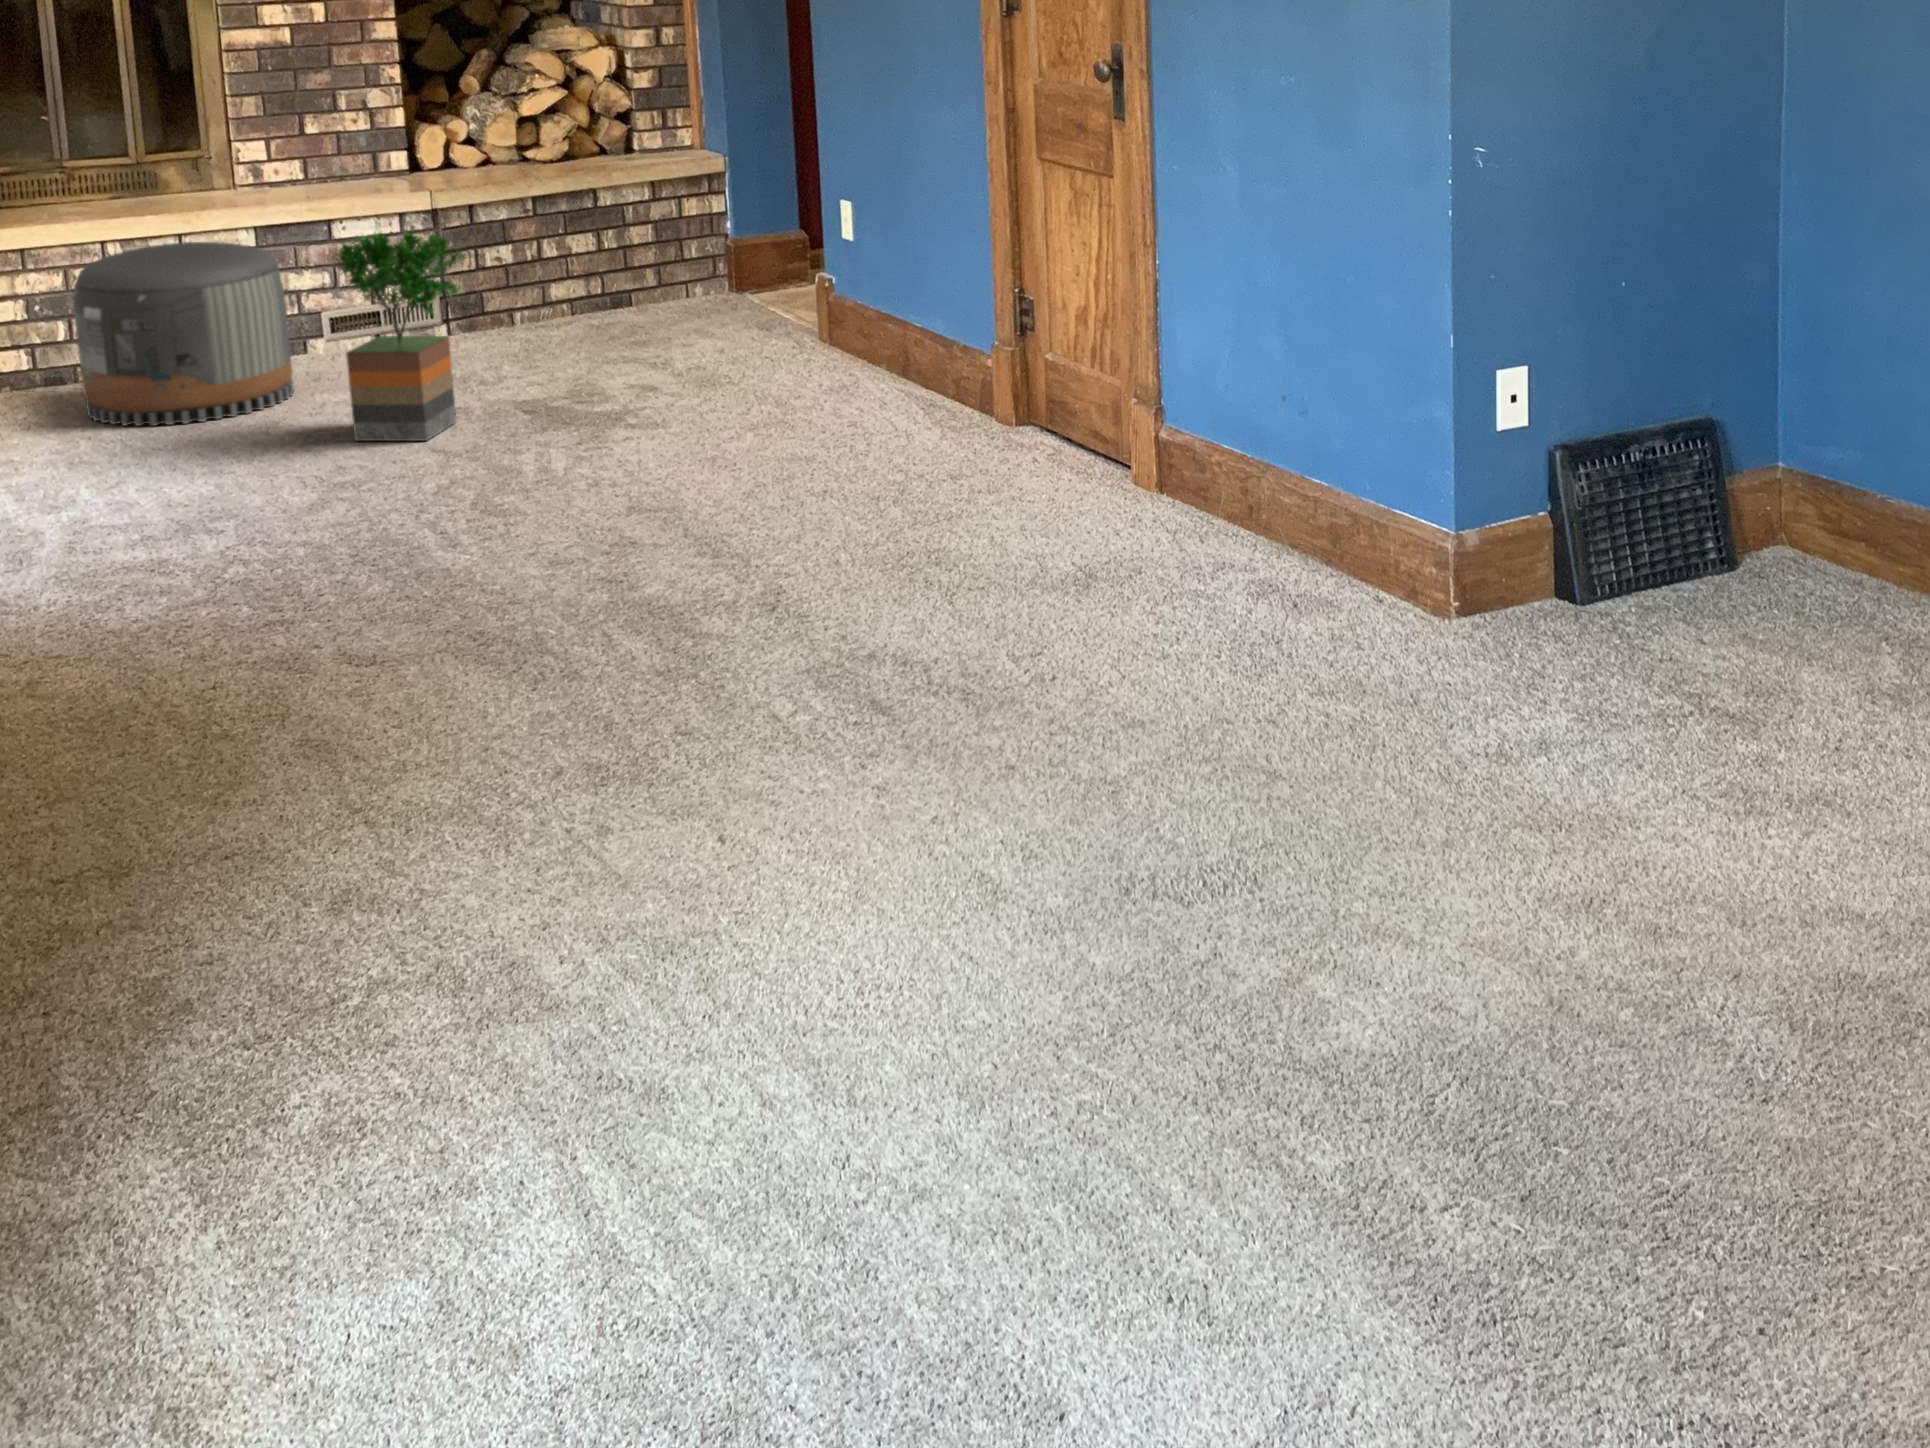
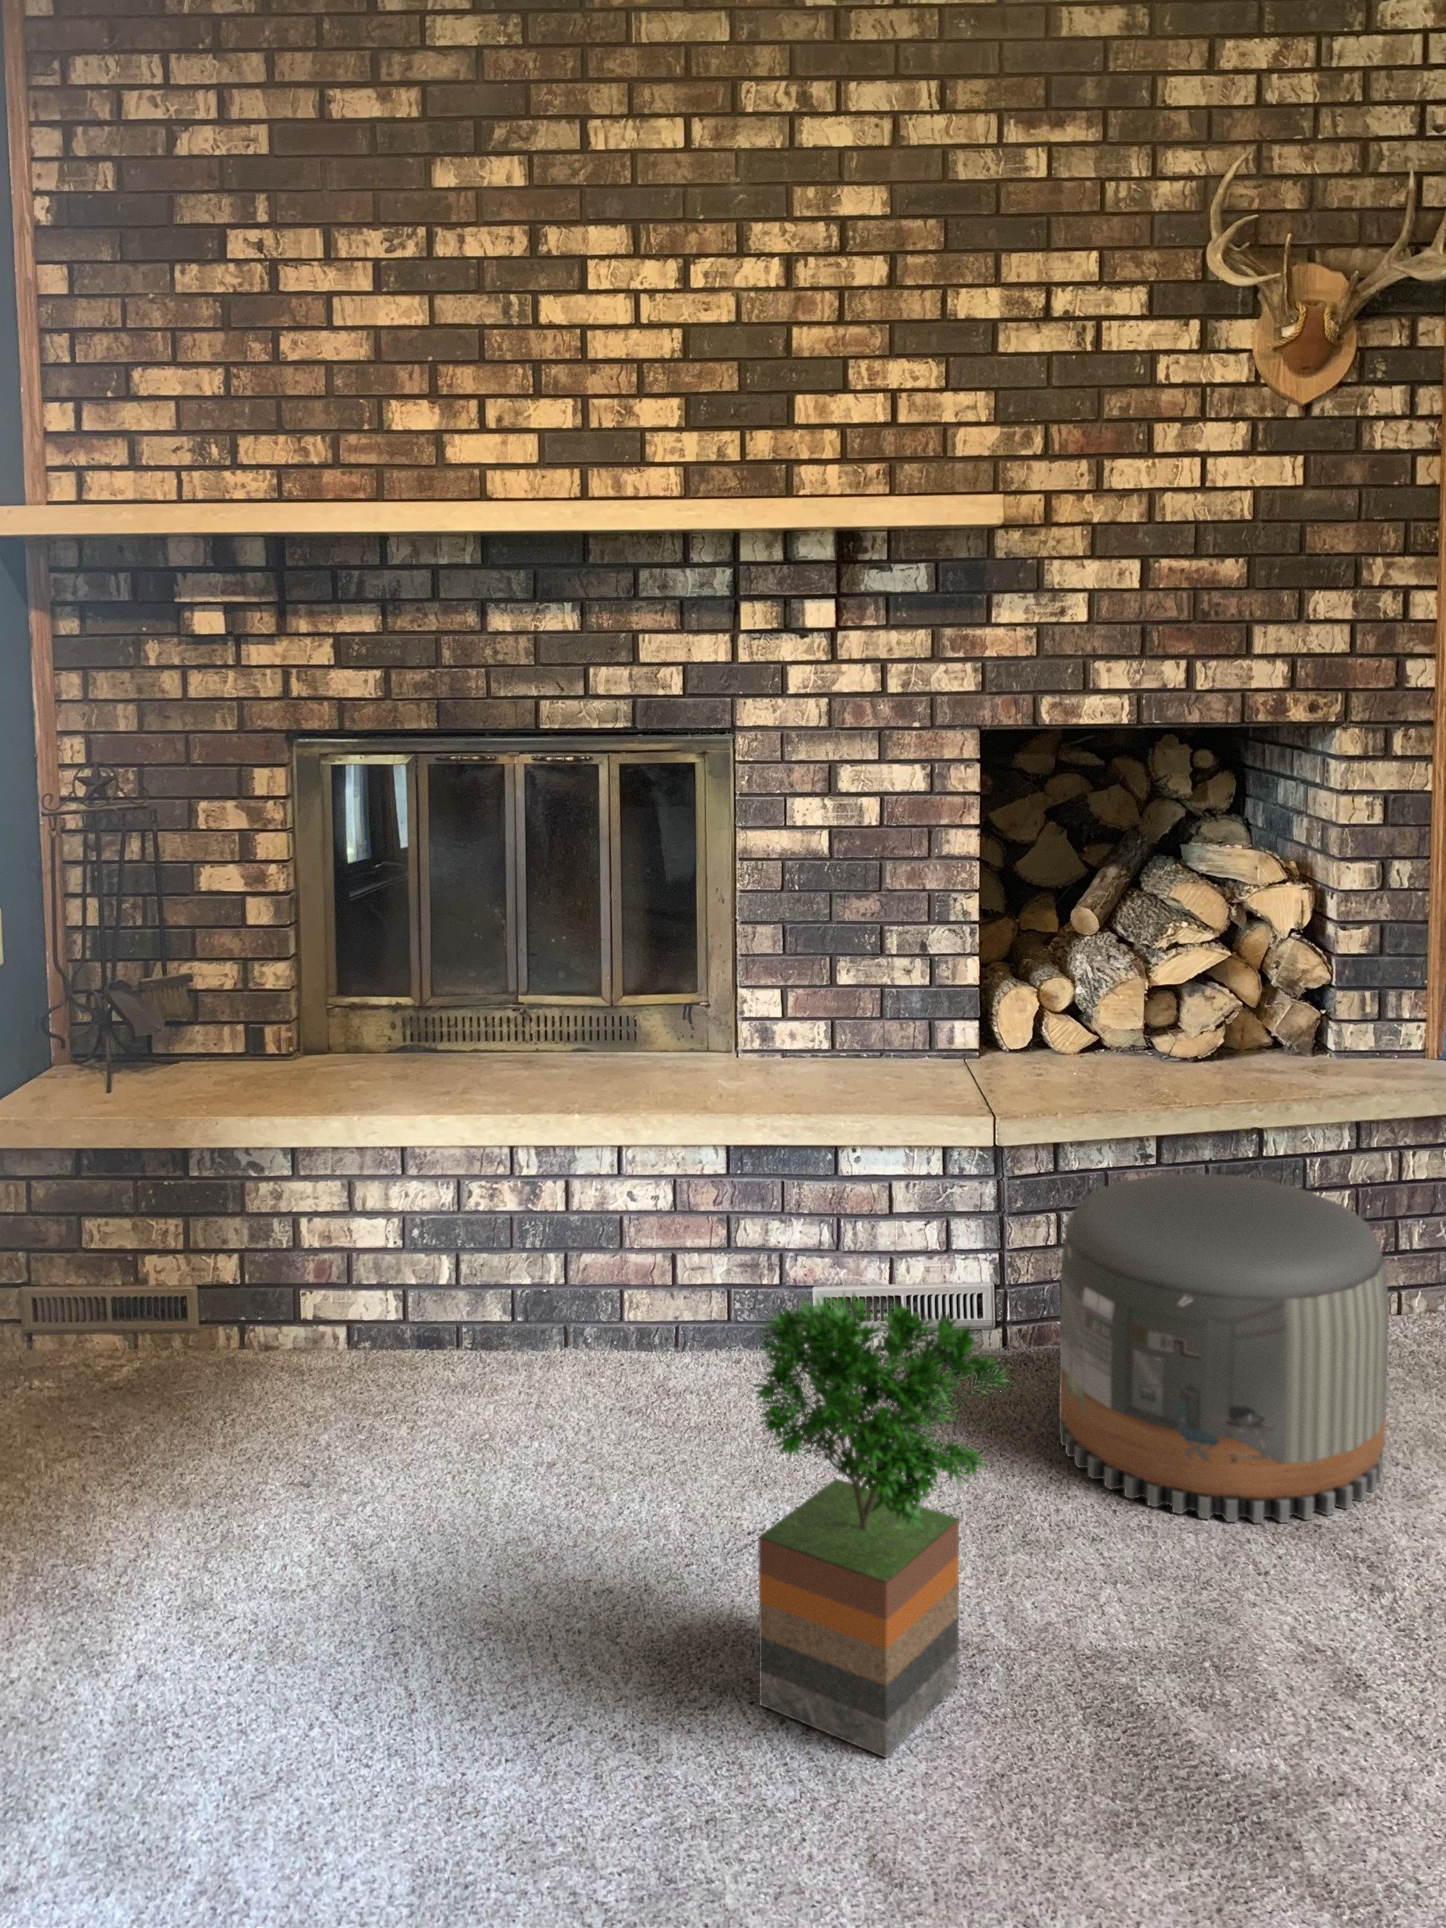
pouf: present [74,242,294,426] -> present [1059,1173,1389,1523]

